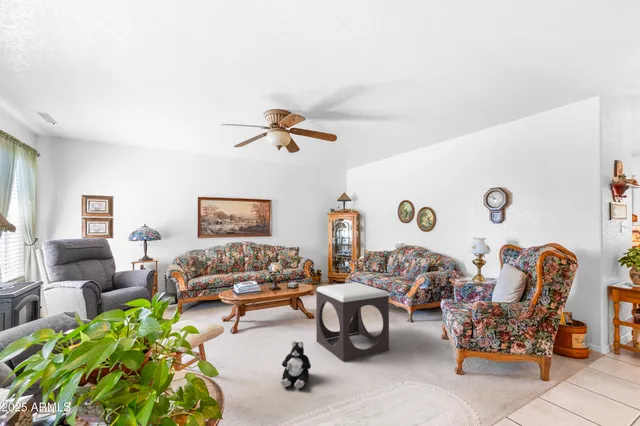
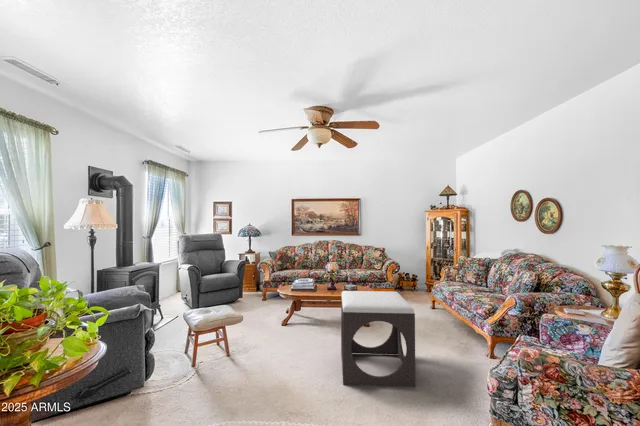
plush toy: present [281,341,311,388] -> none [250,346,289,399]

